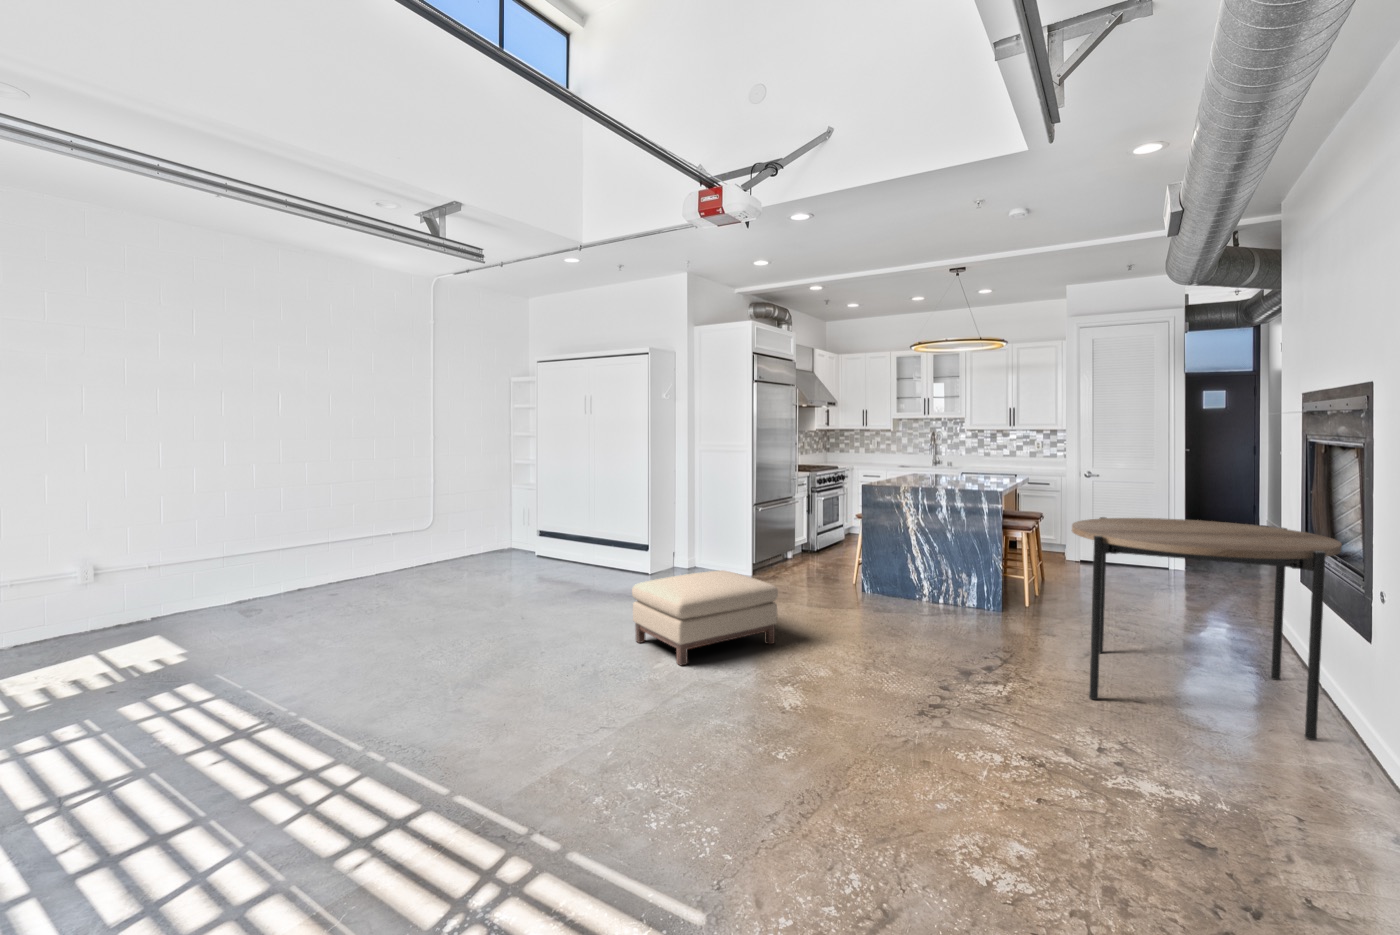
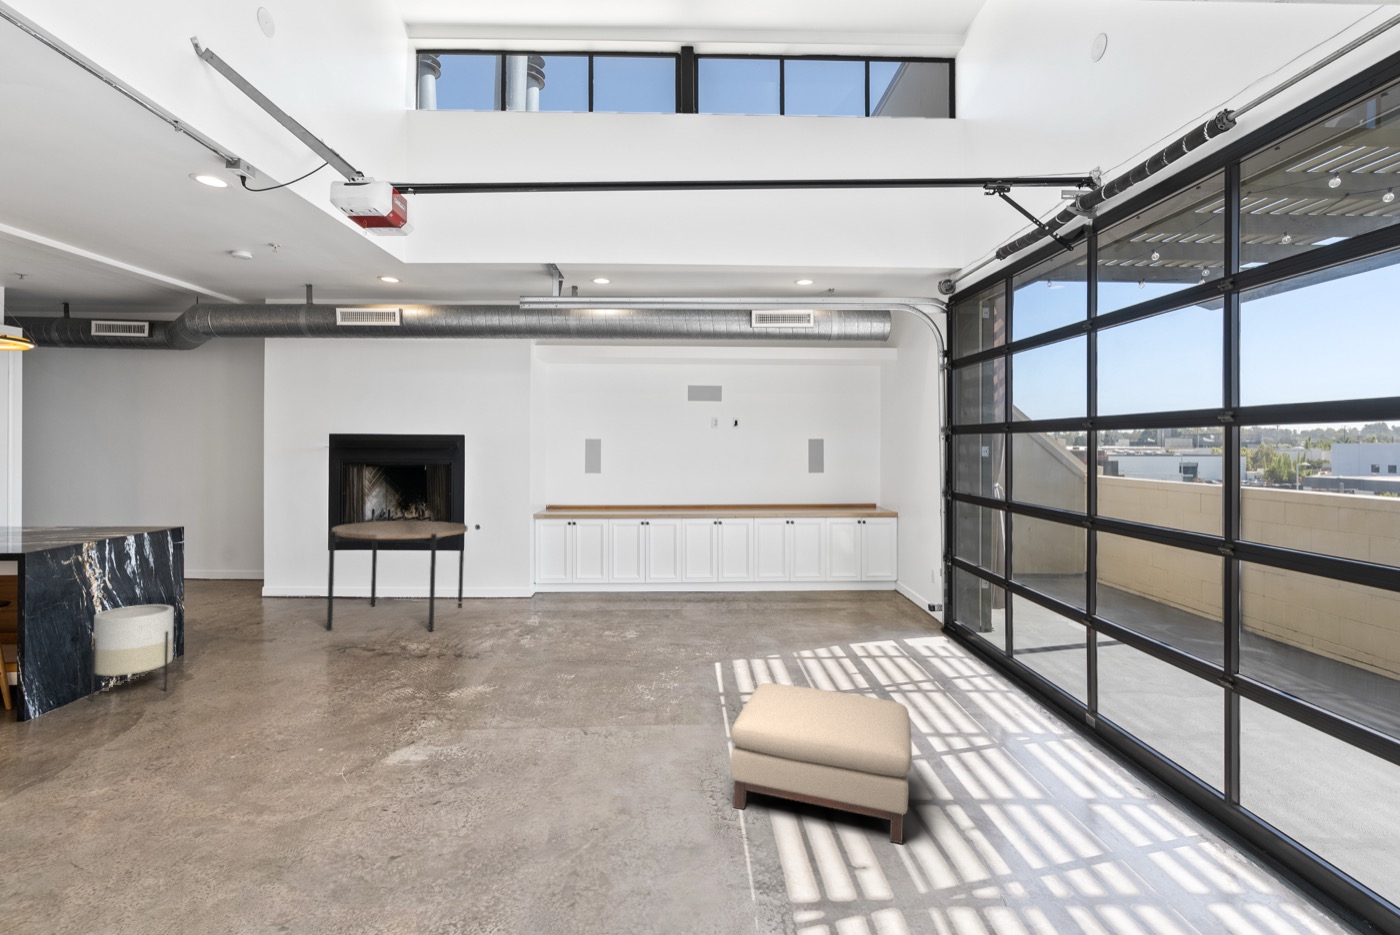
planter: none [877,539,926,610] -> present [91,604,174,701]
ottoman: present [632,570,778,665] -> present [731,683,912,844]

